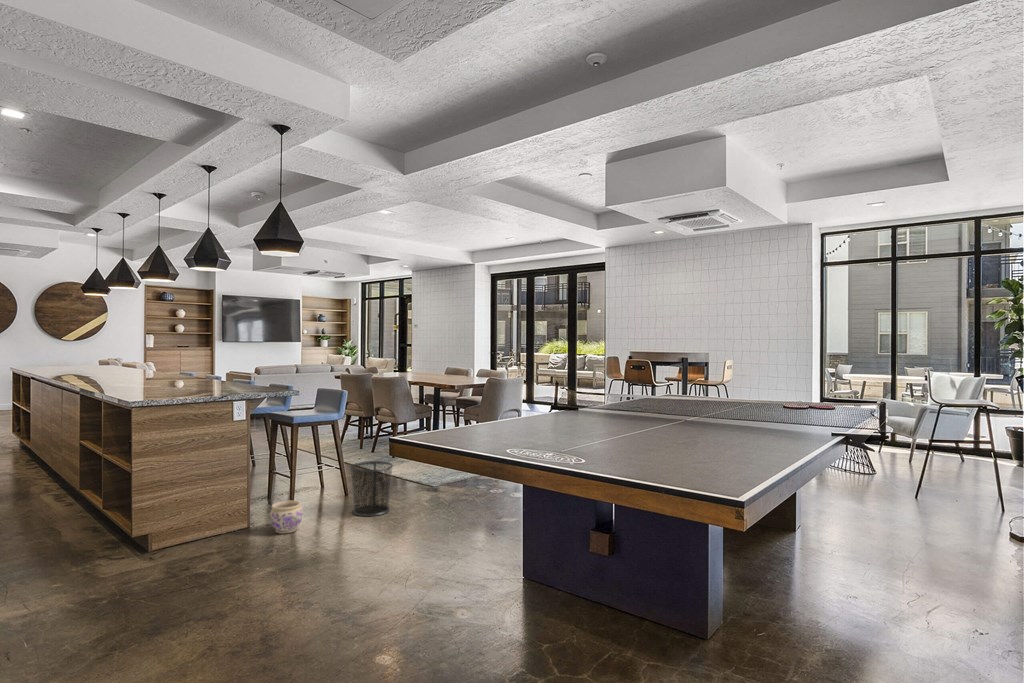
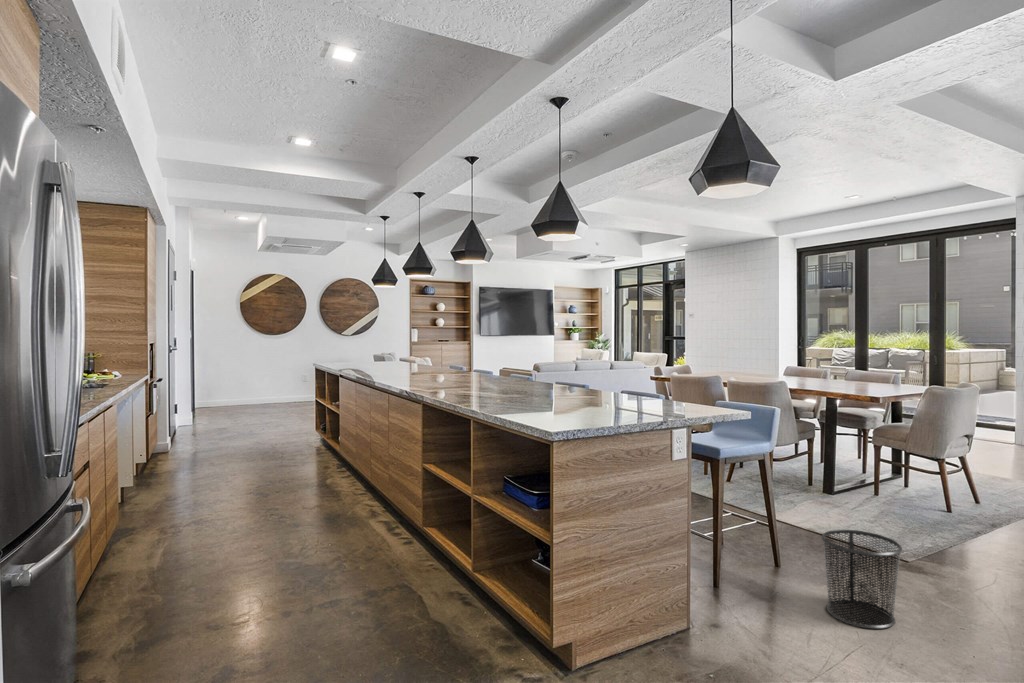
planter: present [270,501,303,534] -> none [729,594,784,654]

